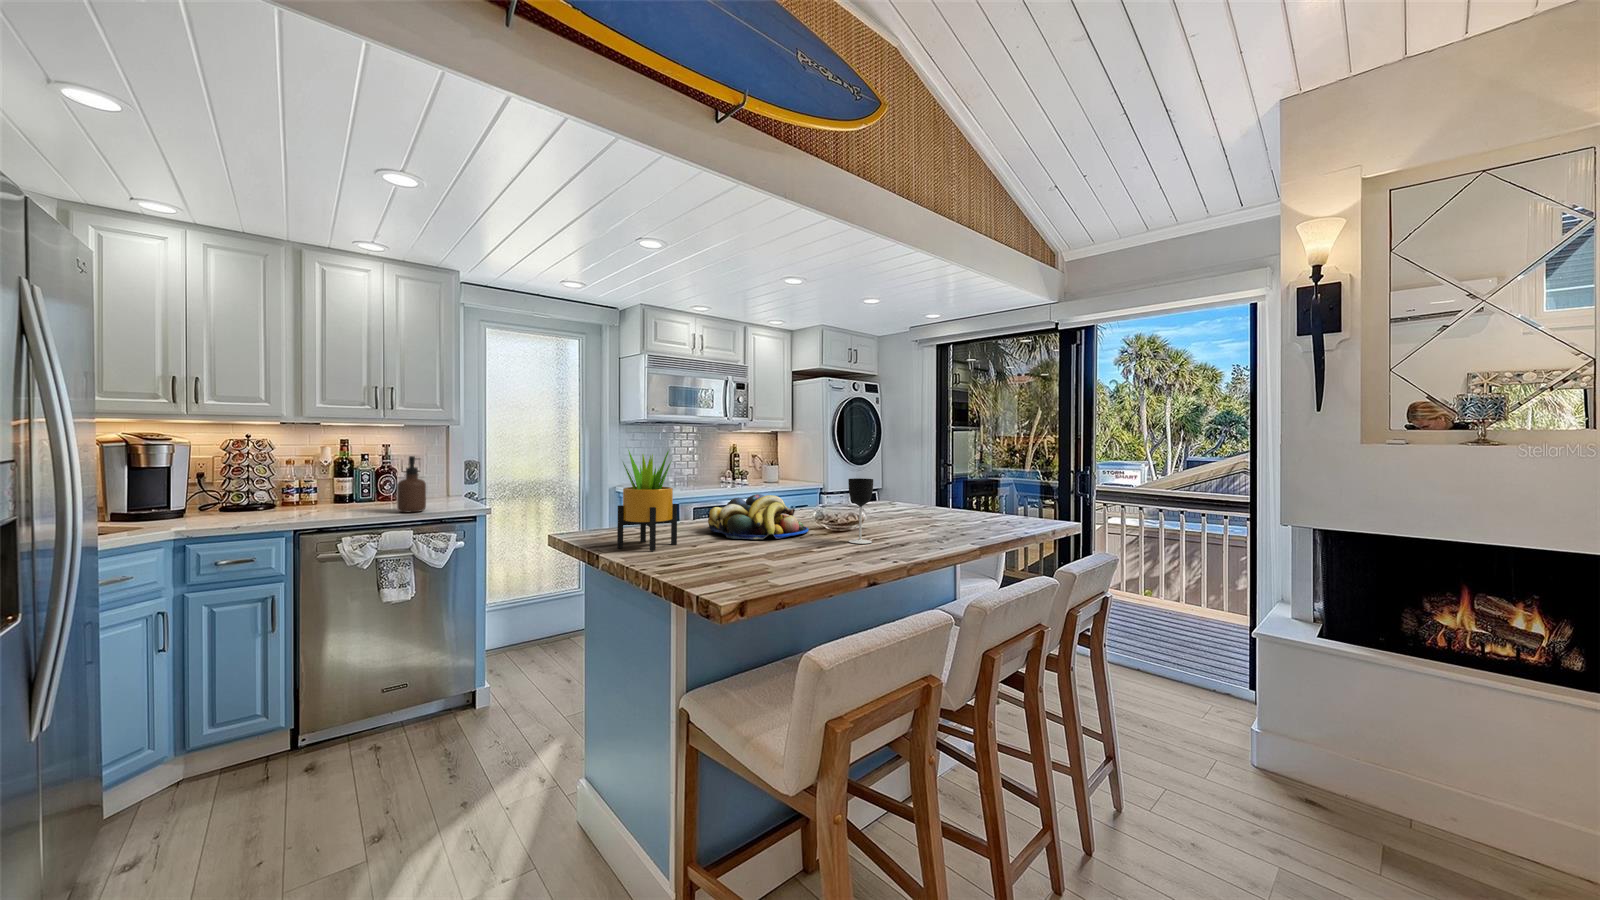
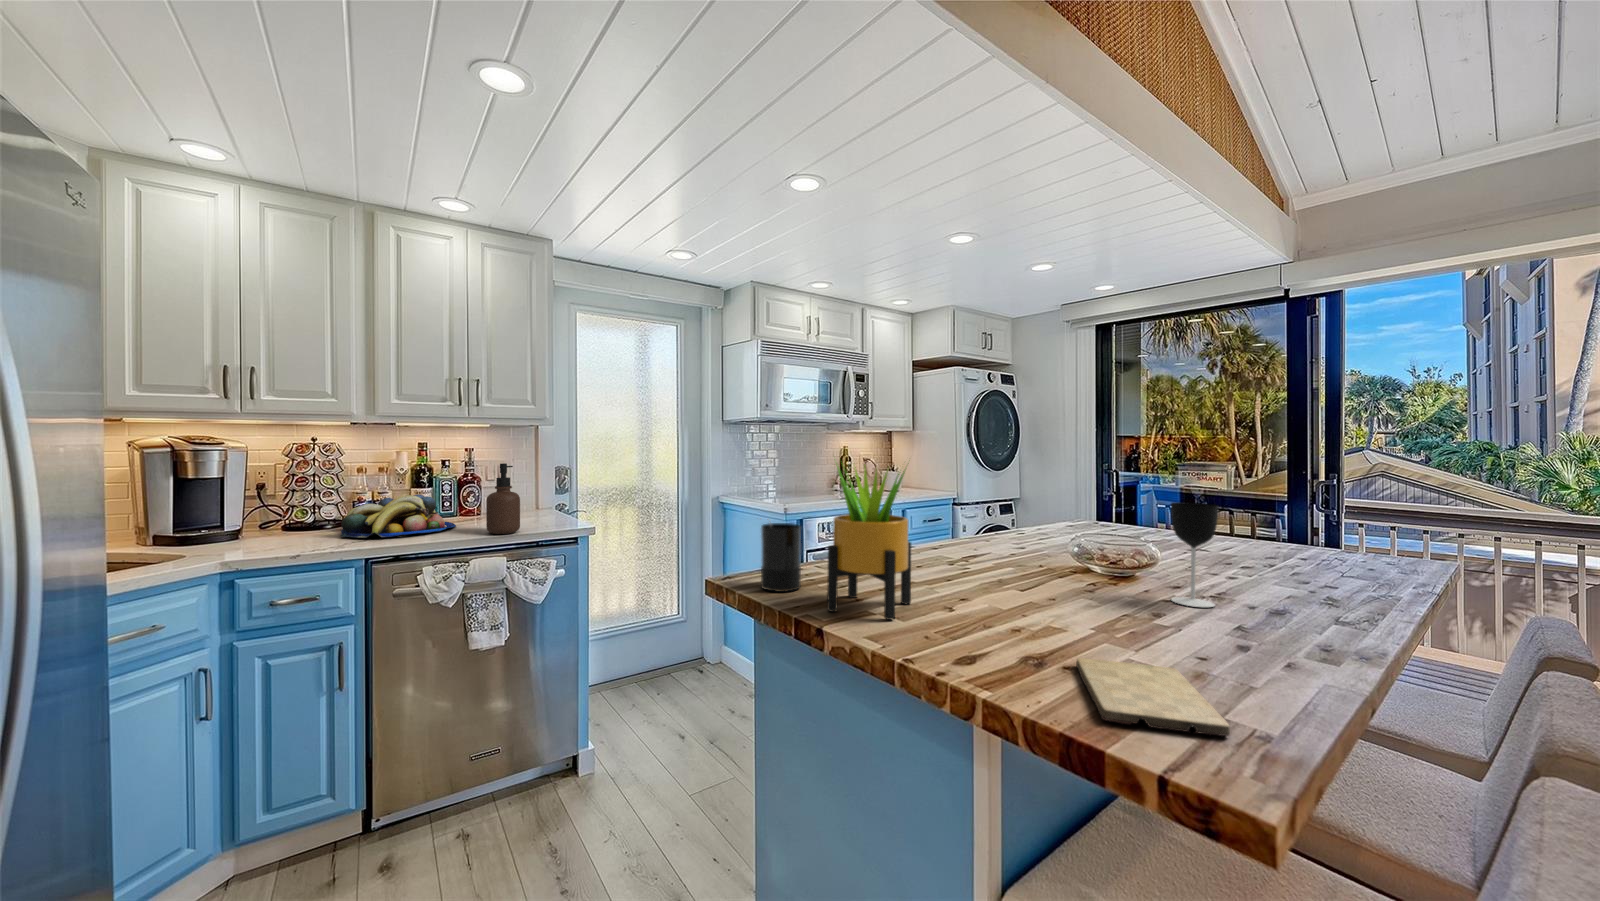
candle: none [584,491,614,539] -> present [761,523,801,592]
fruit bowl: present [708,494,809,539] -> present [340,494,456,538]
cutting board: none [711,562,784,585] -> present [1076,658,1230,736]

